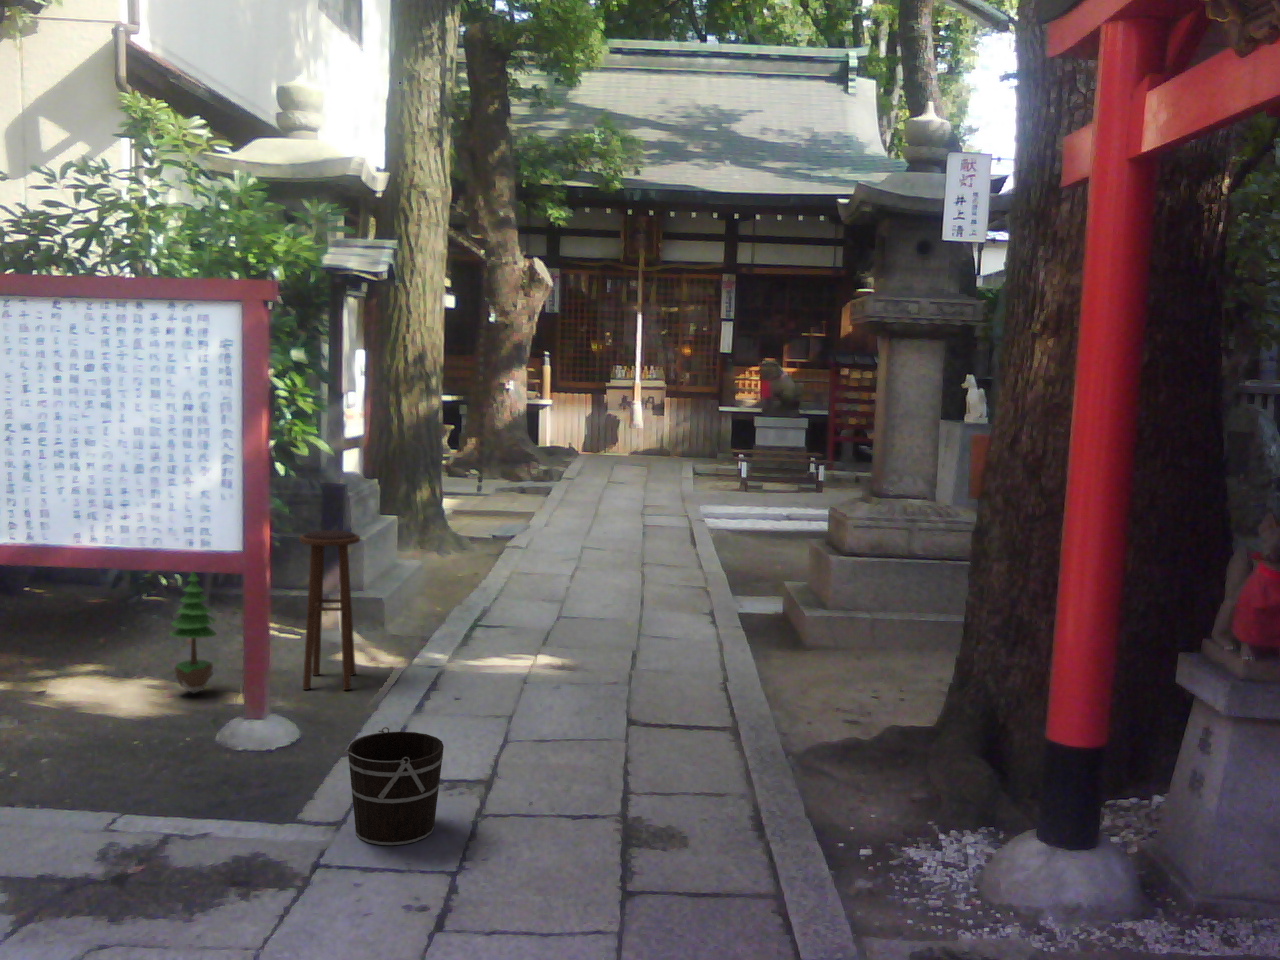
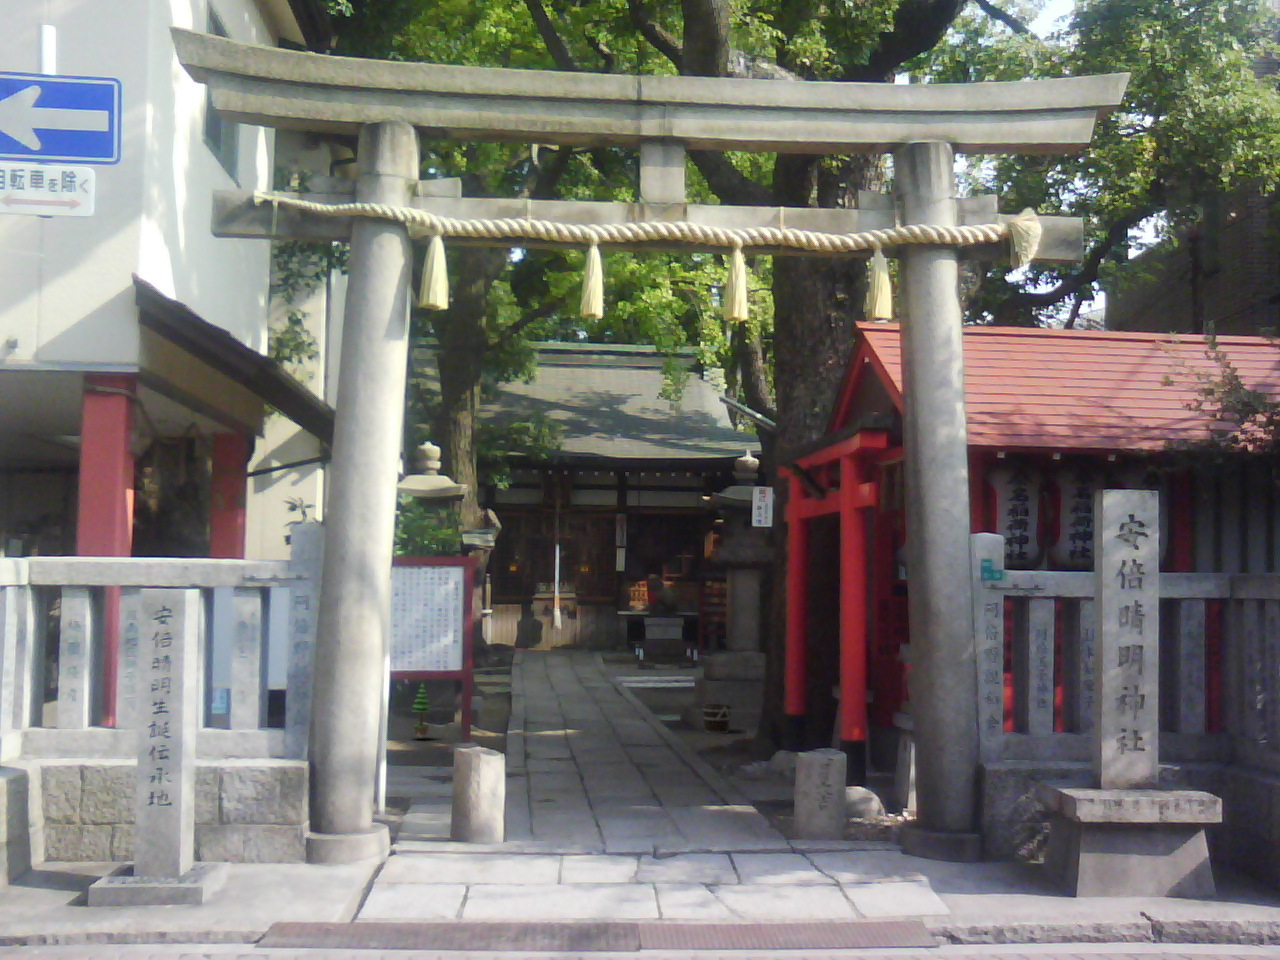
stool: present [299,530,360,690] -> none [464,665,491,737]
bucket: present [344,727,444,845] -> present [703,704,731,733]

